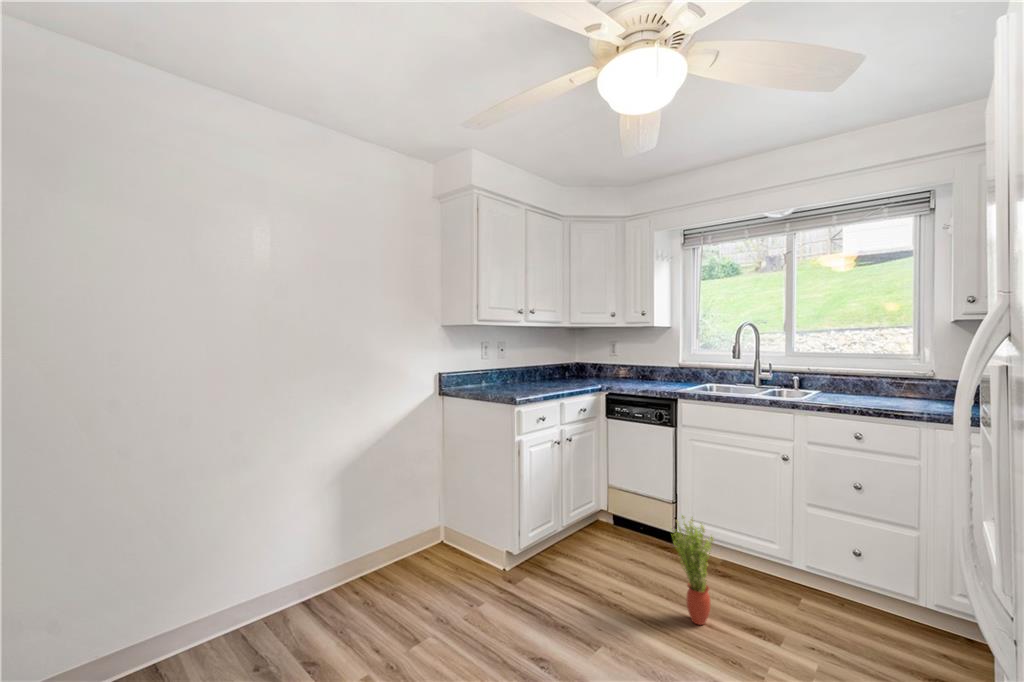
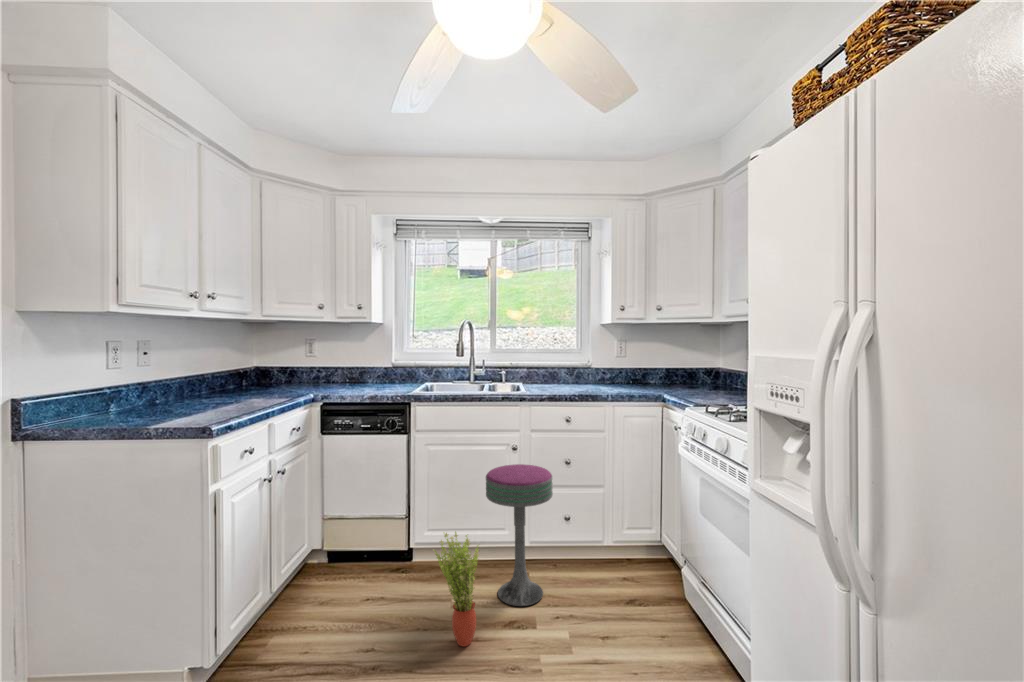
bar stool: none [739,472,819,621] -> present [486,464,553,606]

